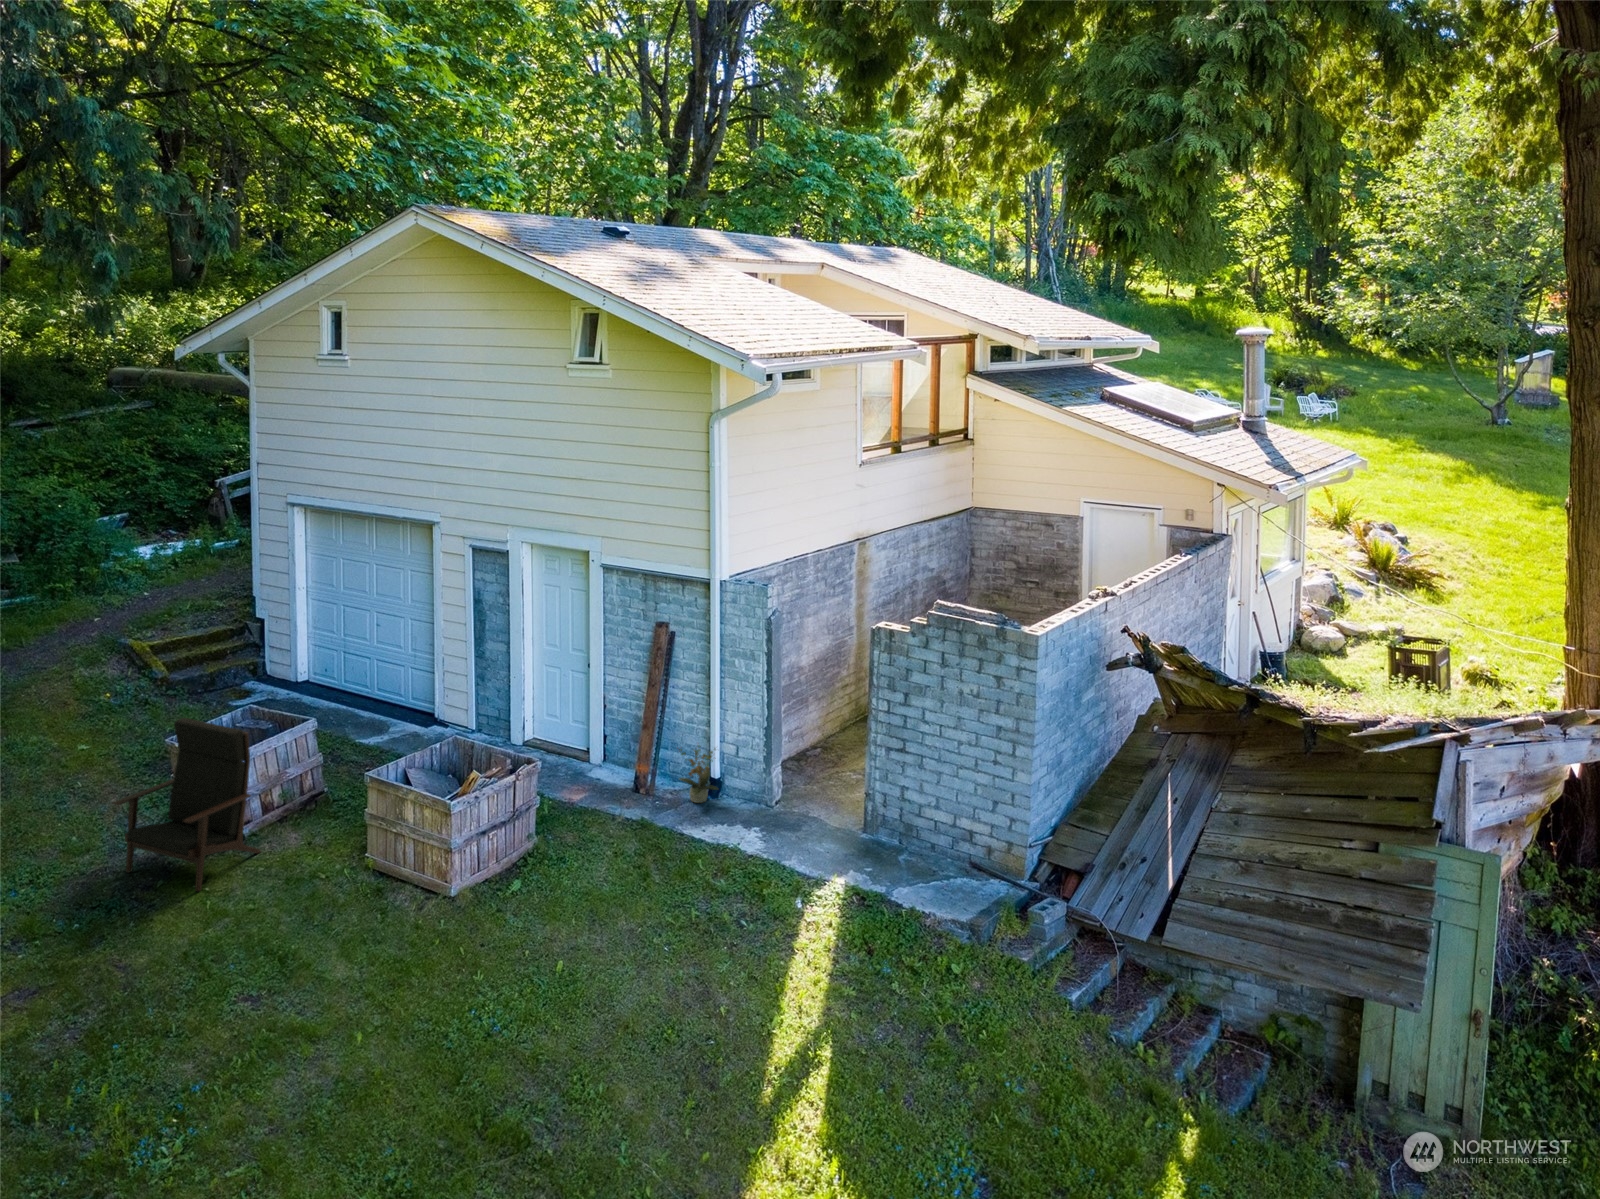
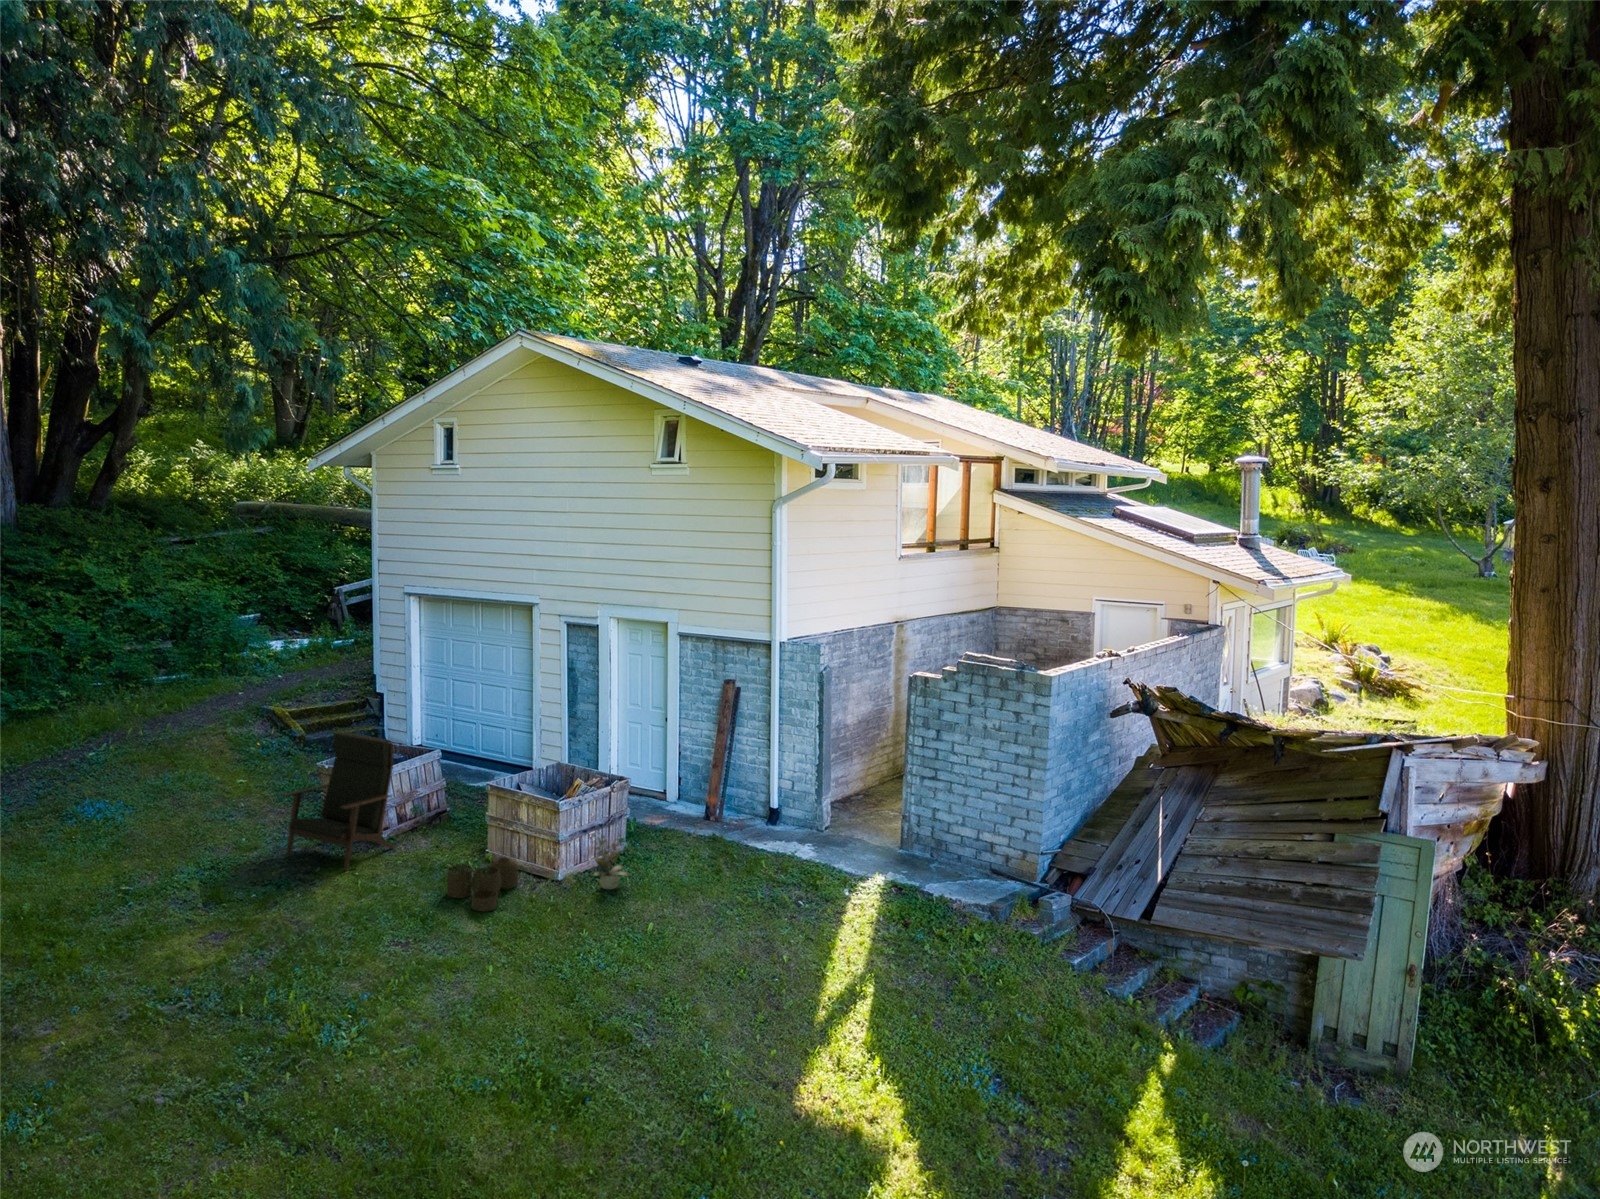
potted plant: present [679,746,718,803] -> present [593,832,630,889]
woven basket: none [316,870,408,950] -> present [447,857,518,912]

